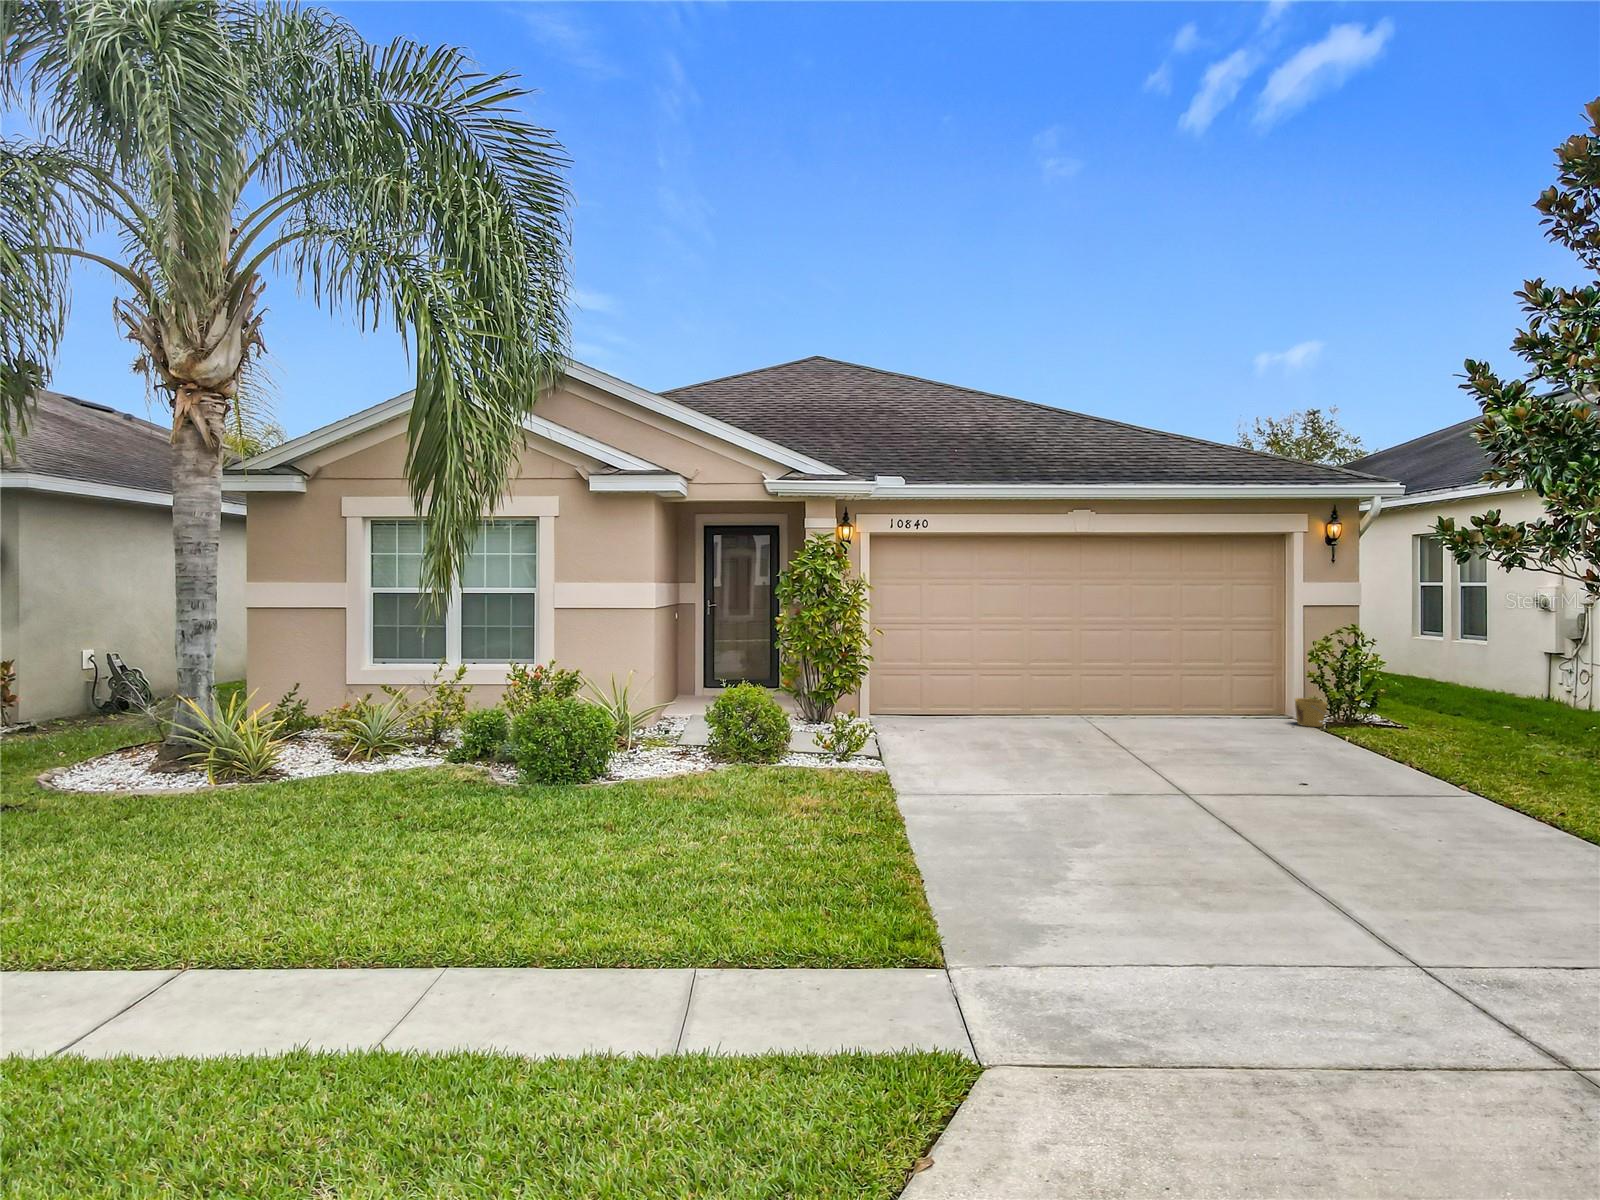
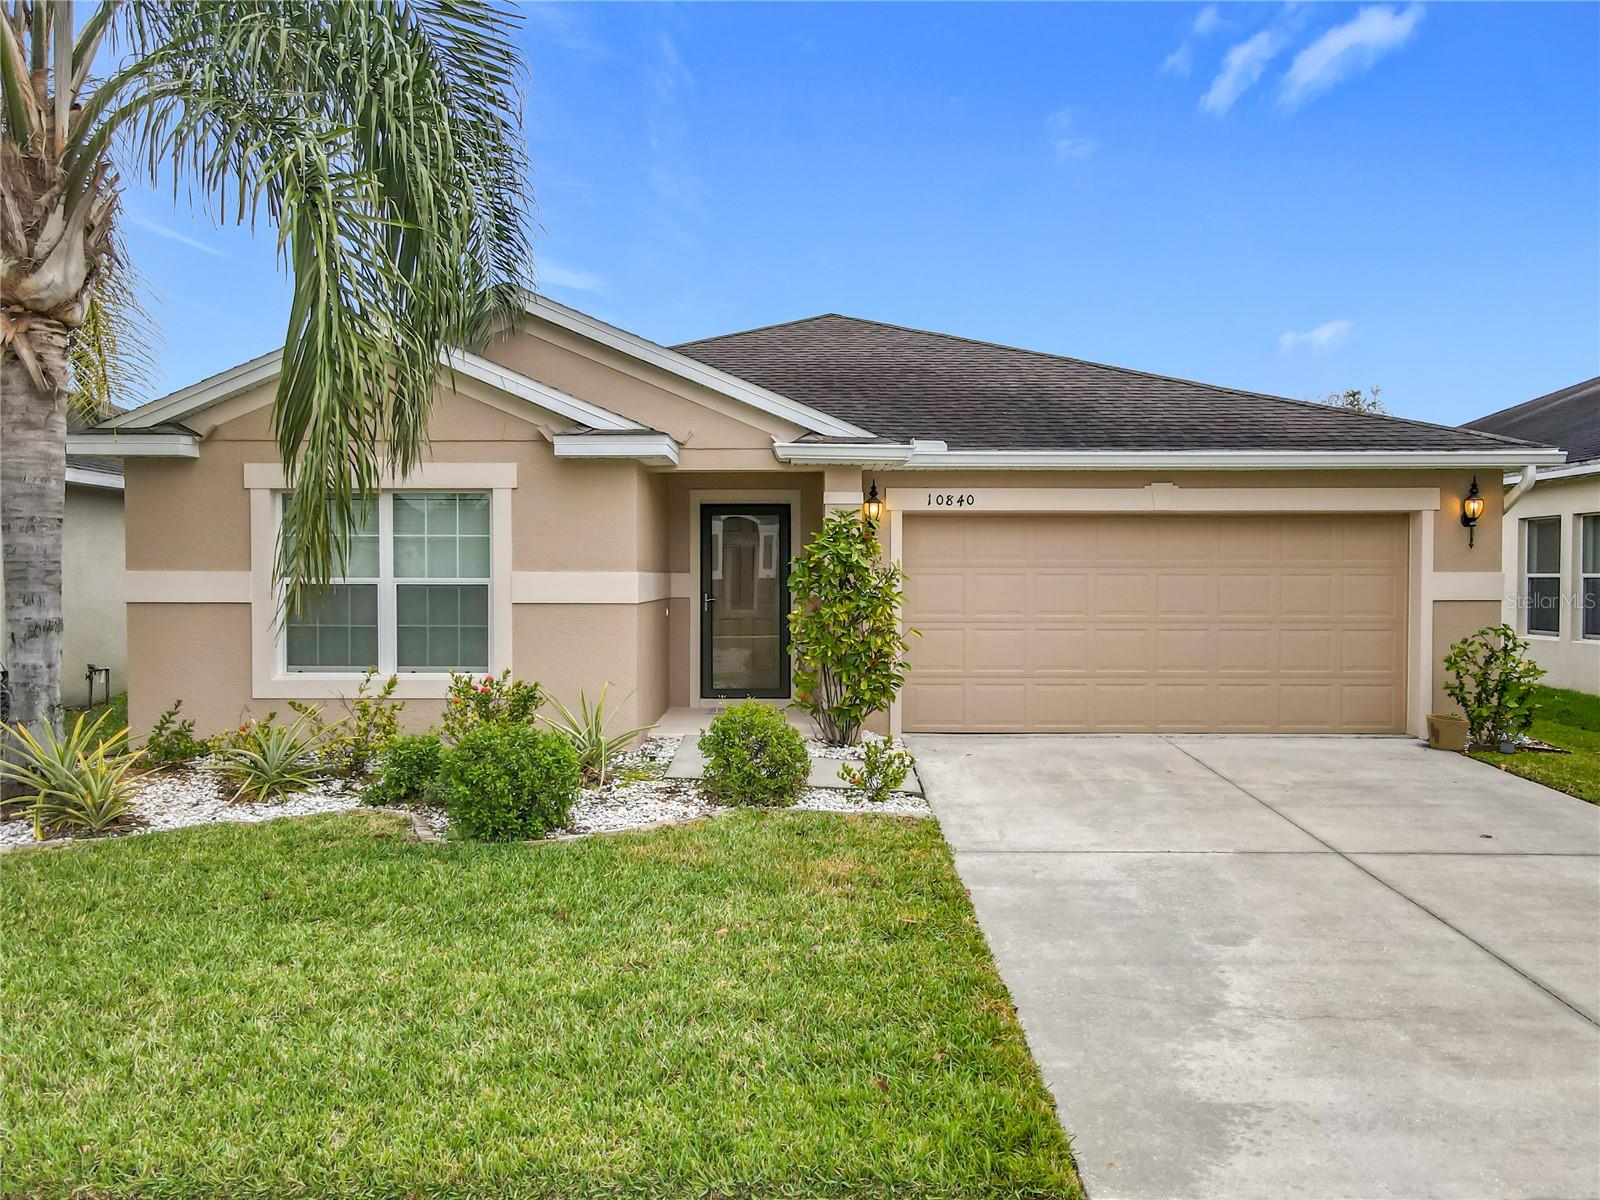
potted plant: none [1347,690,1370,729] -> present [1498,708,1524,753]

